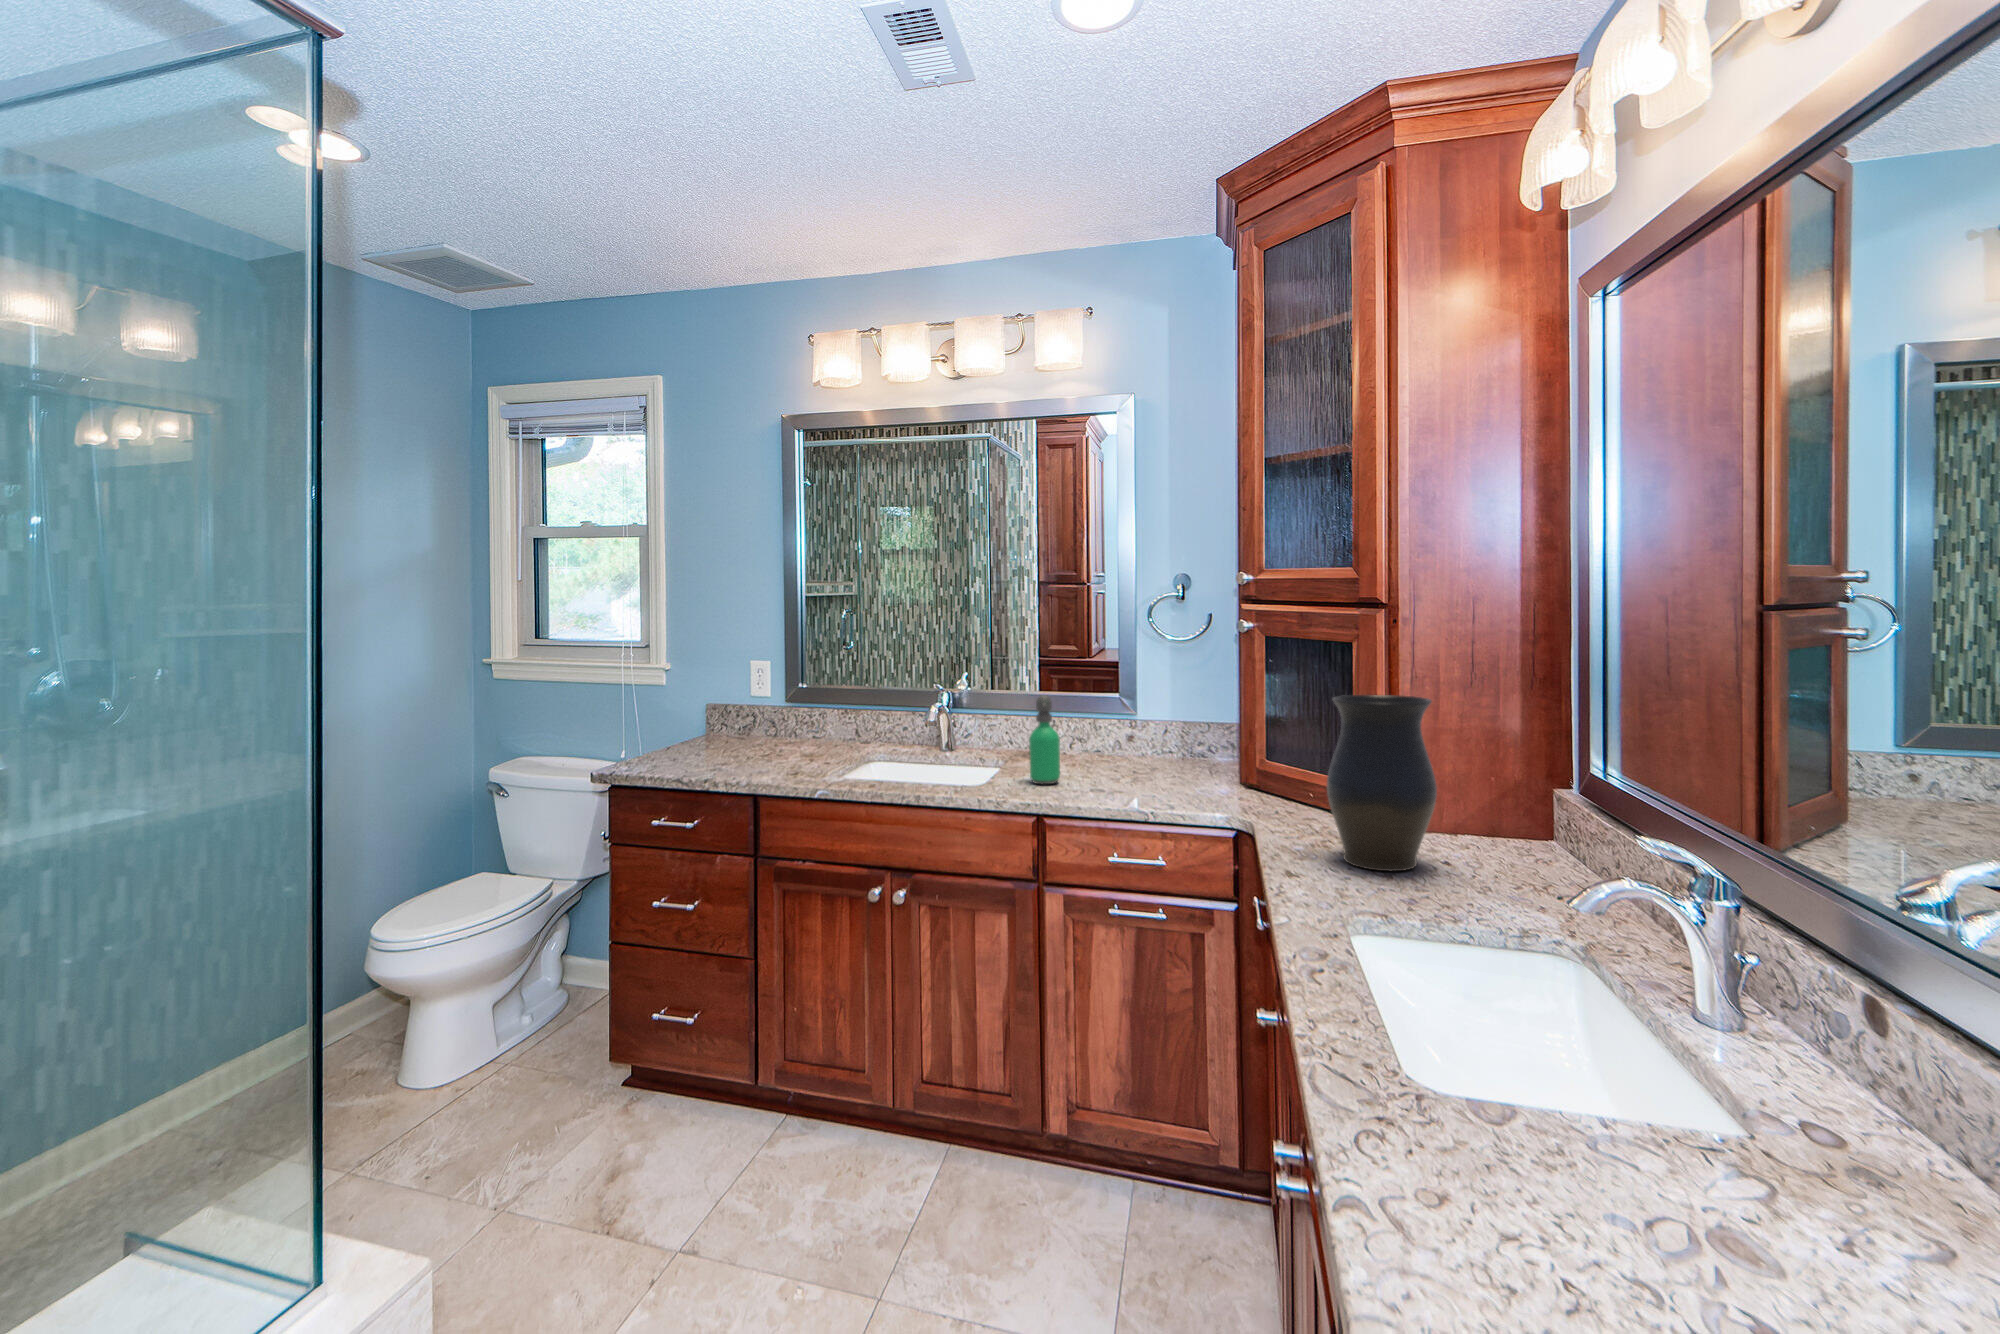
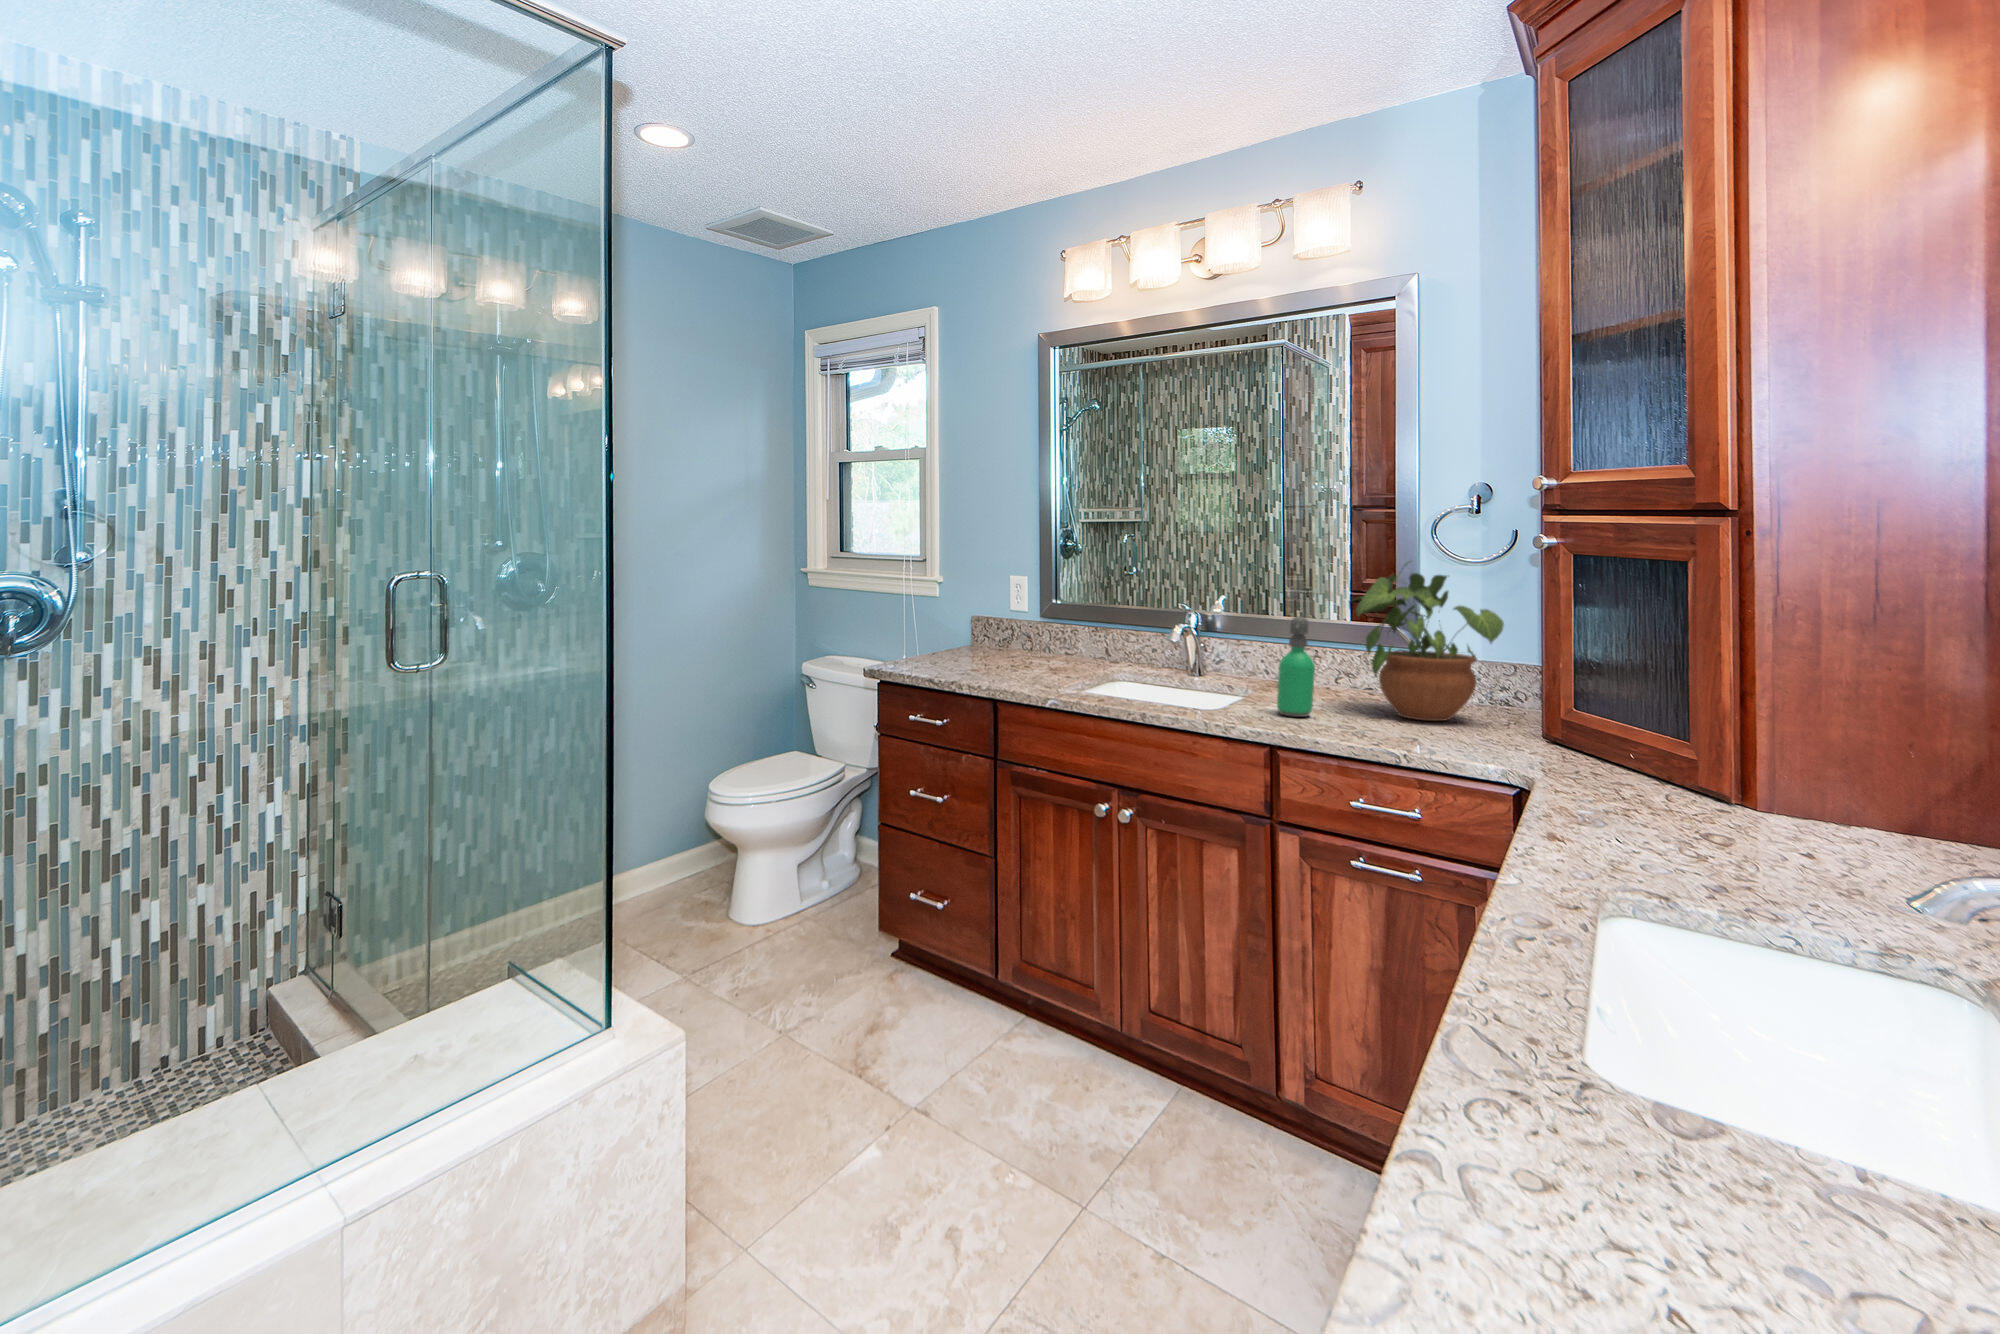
potted plant: none [1078,640,1201,776] -> present [1351,562,1504,721]
vase: present [1327,695,1437,871] -> none [1627,622,1802,853]

